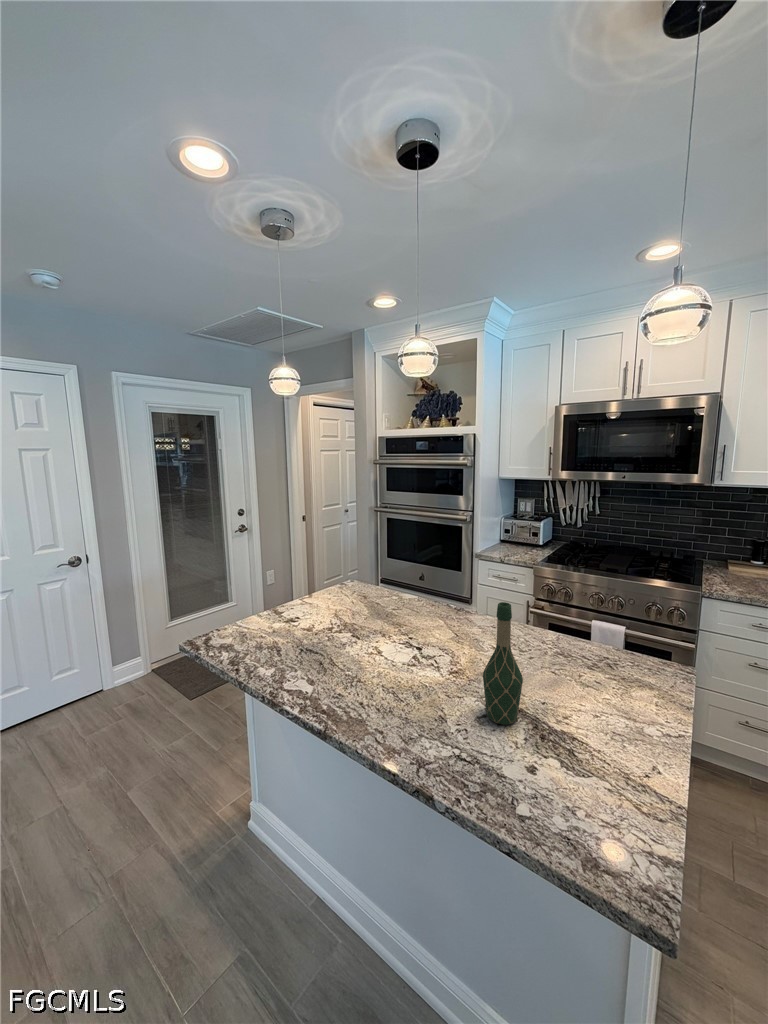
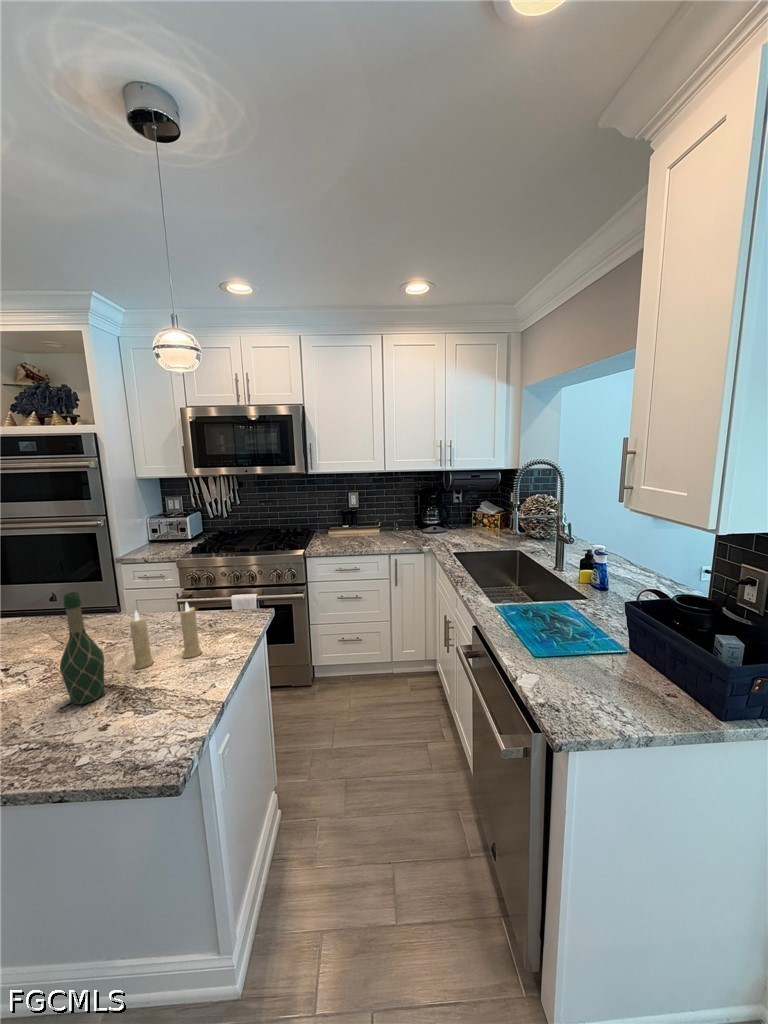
candle: none [535,629,618,710] -> present [130,602,202,669]

